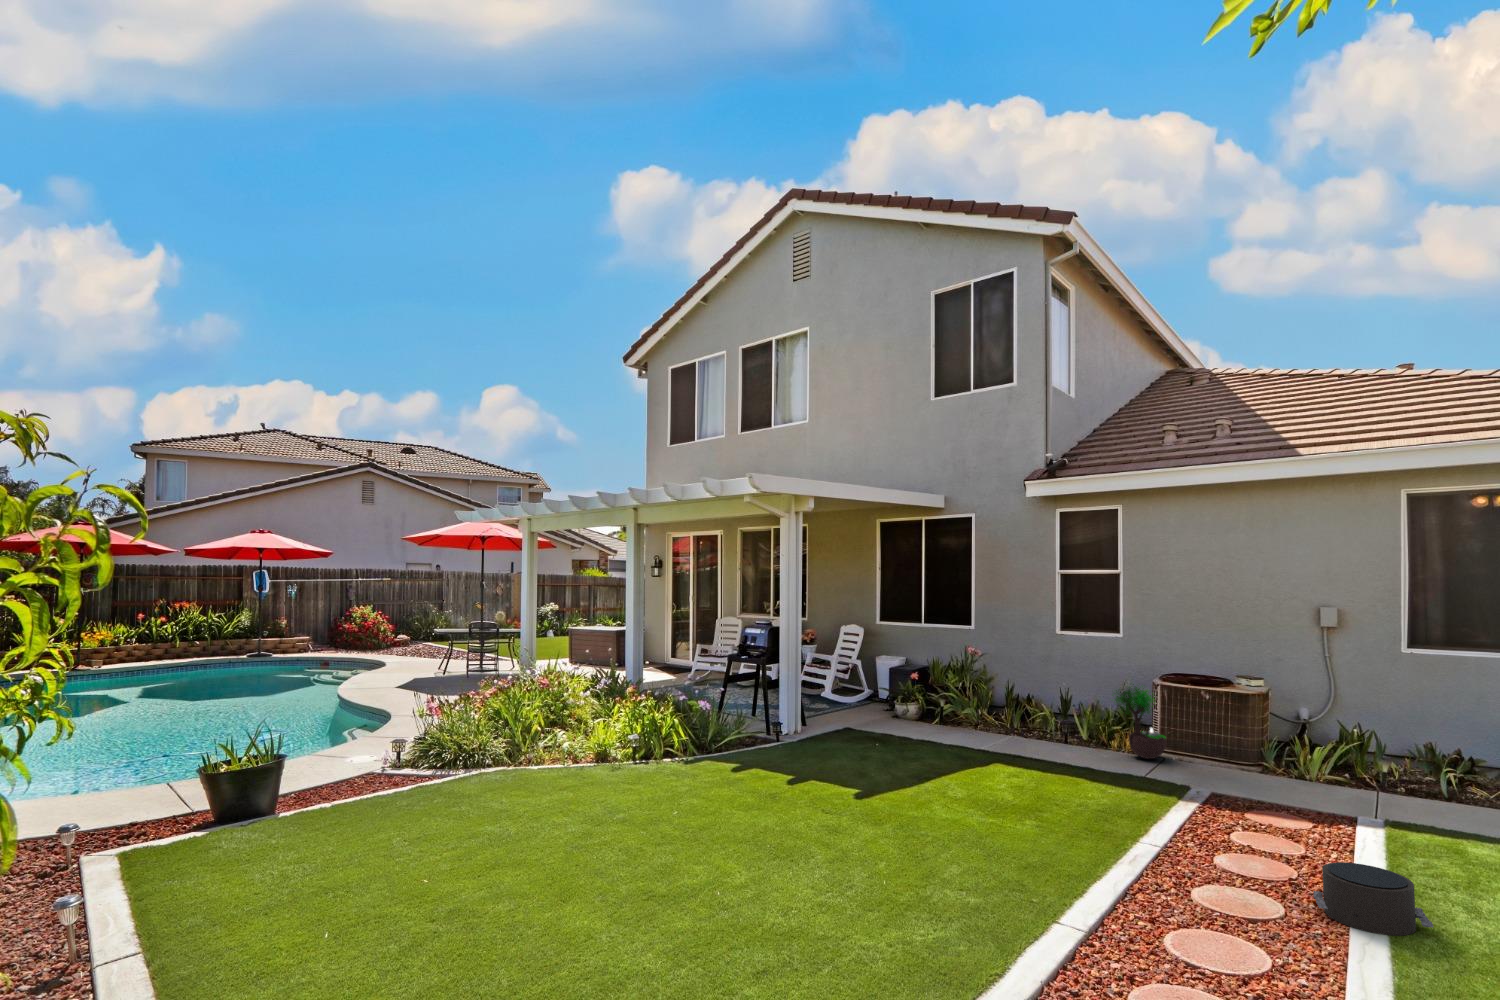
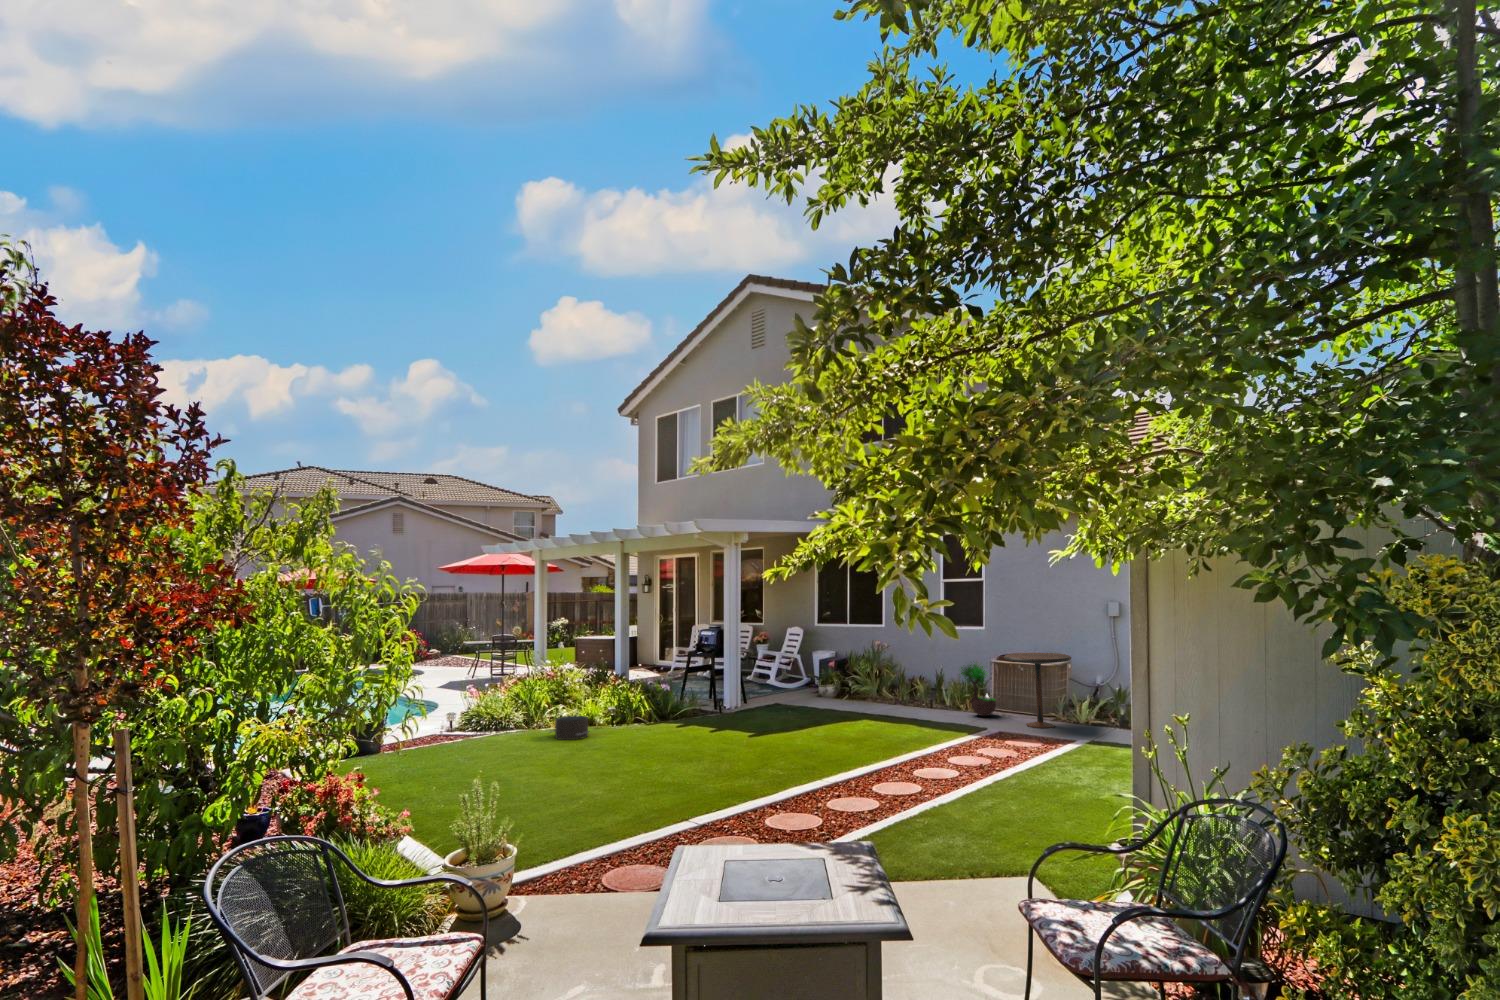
pedestal table: none [1194,674,1301,786] -> present [1004,653,1071,728]
pouf: present [1313,862,1433,936] -> present [554,716,589,740]

